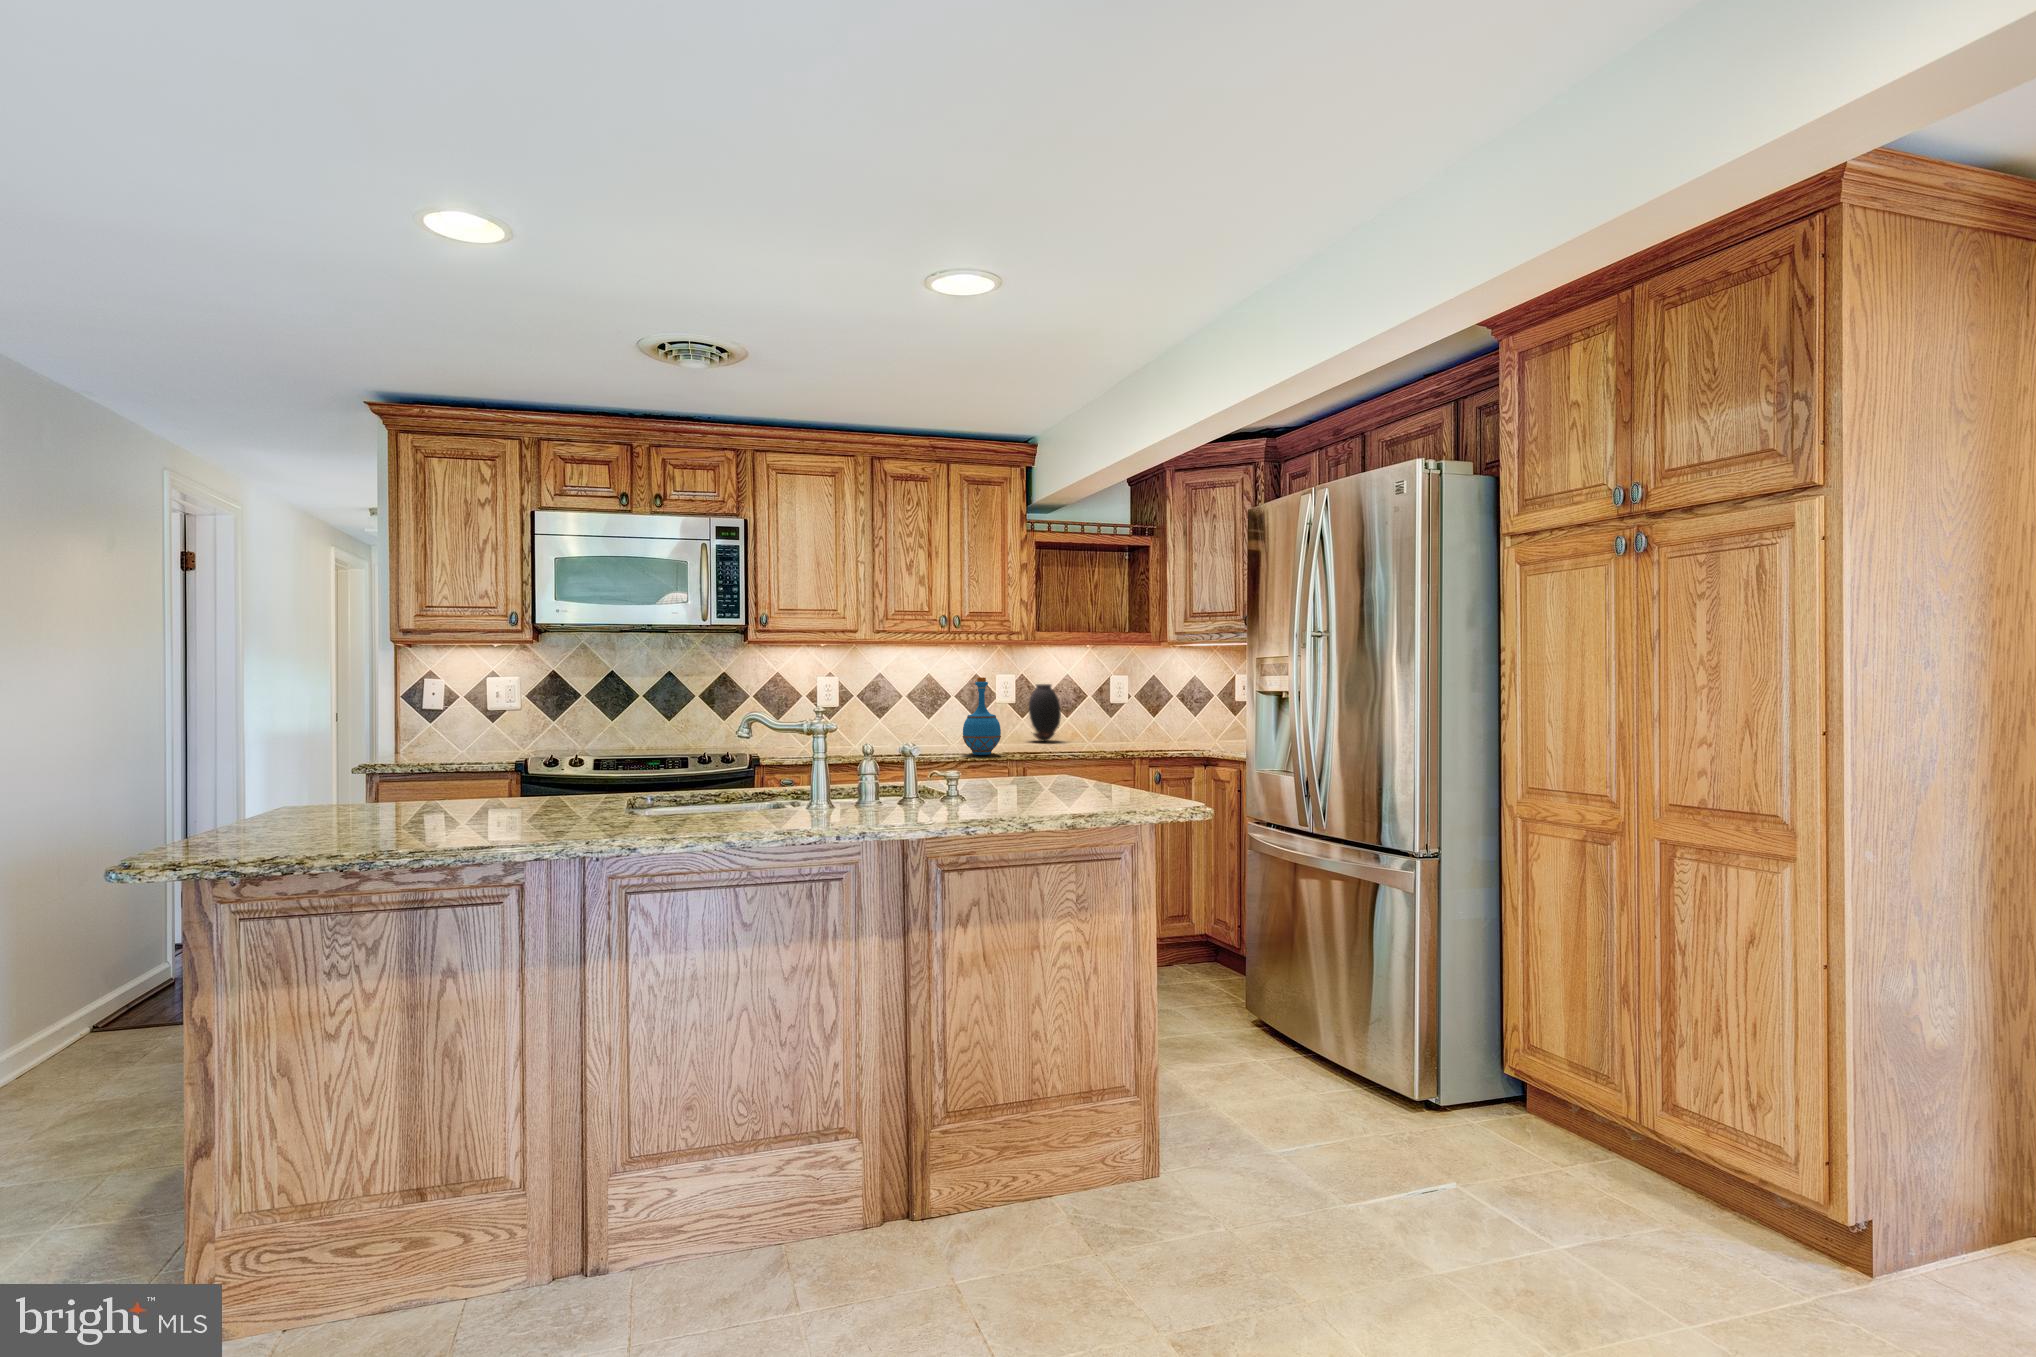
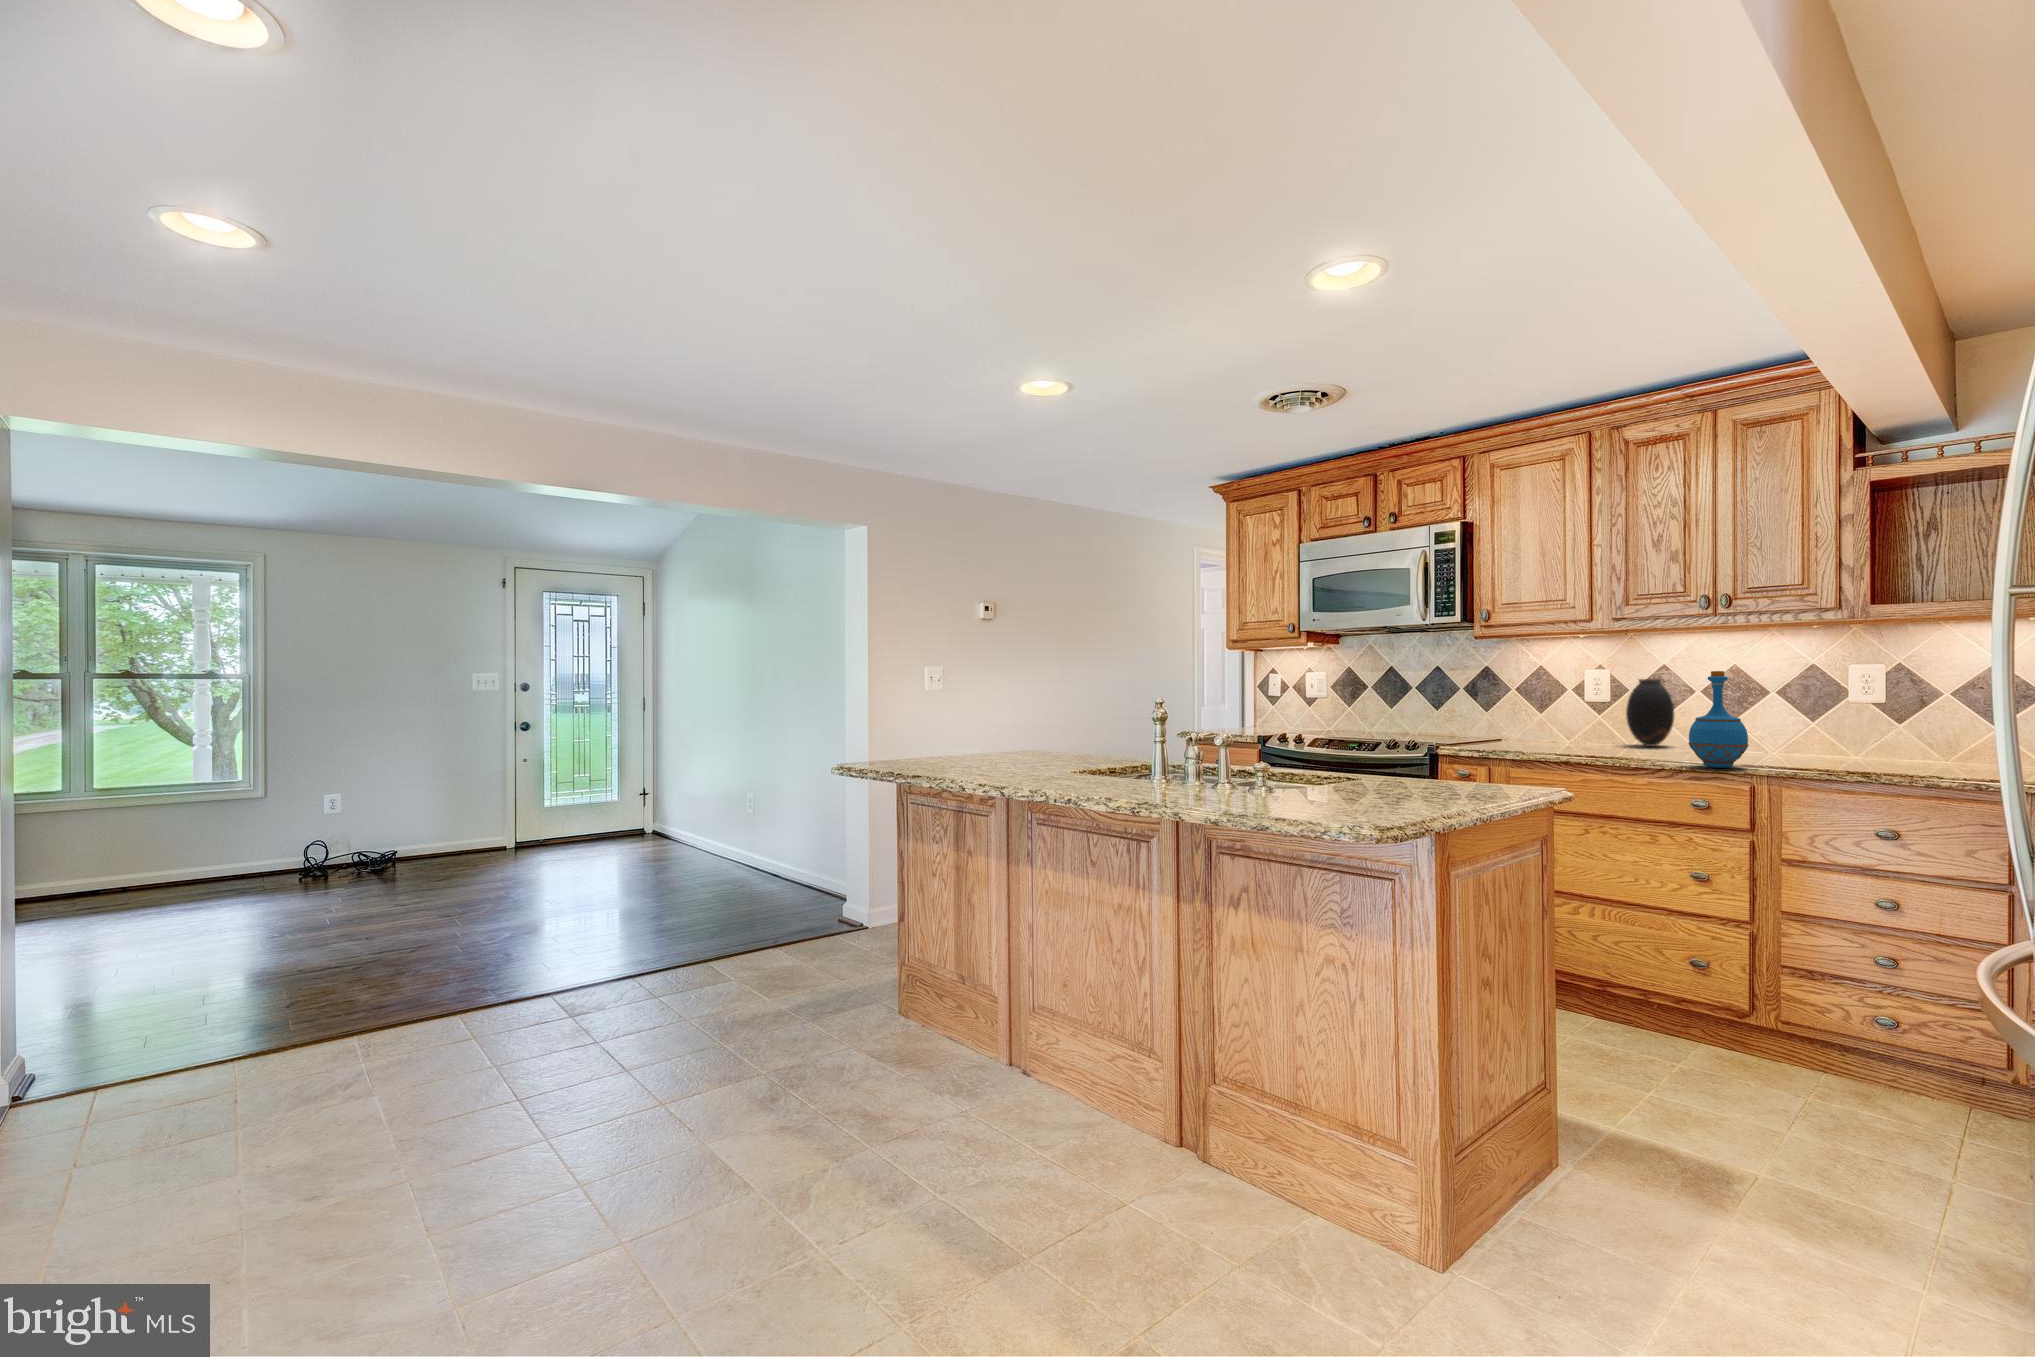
vase: present [1029,684,1061,742] -> present [1626,679,1674,746]

